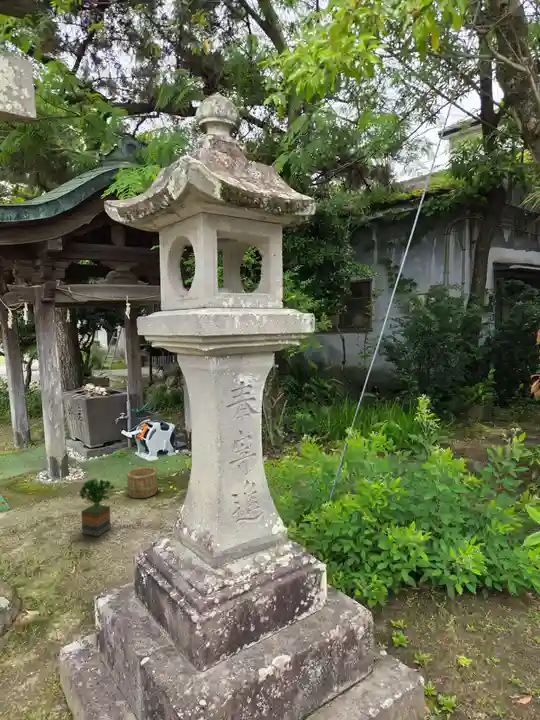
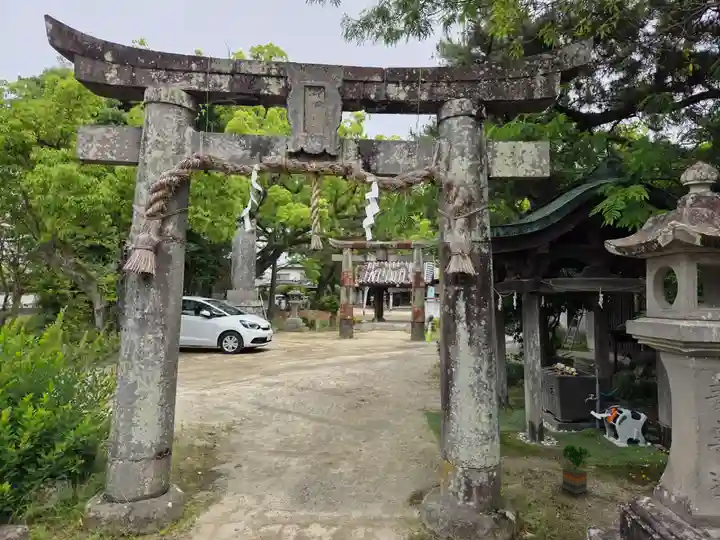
wooden bucket: present [126,467,157,498] -> none [599,447,630,477]

